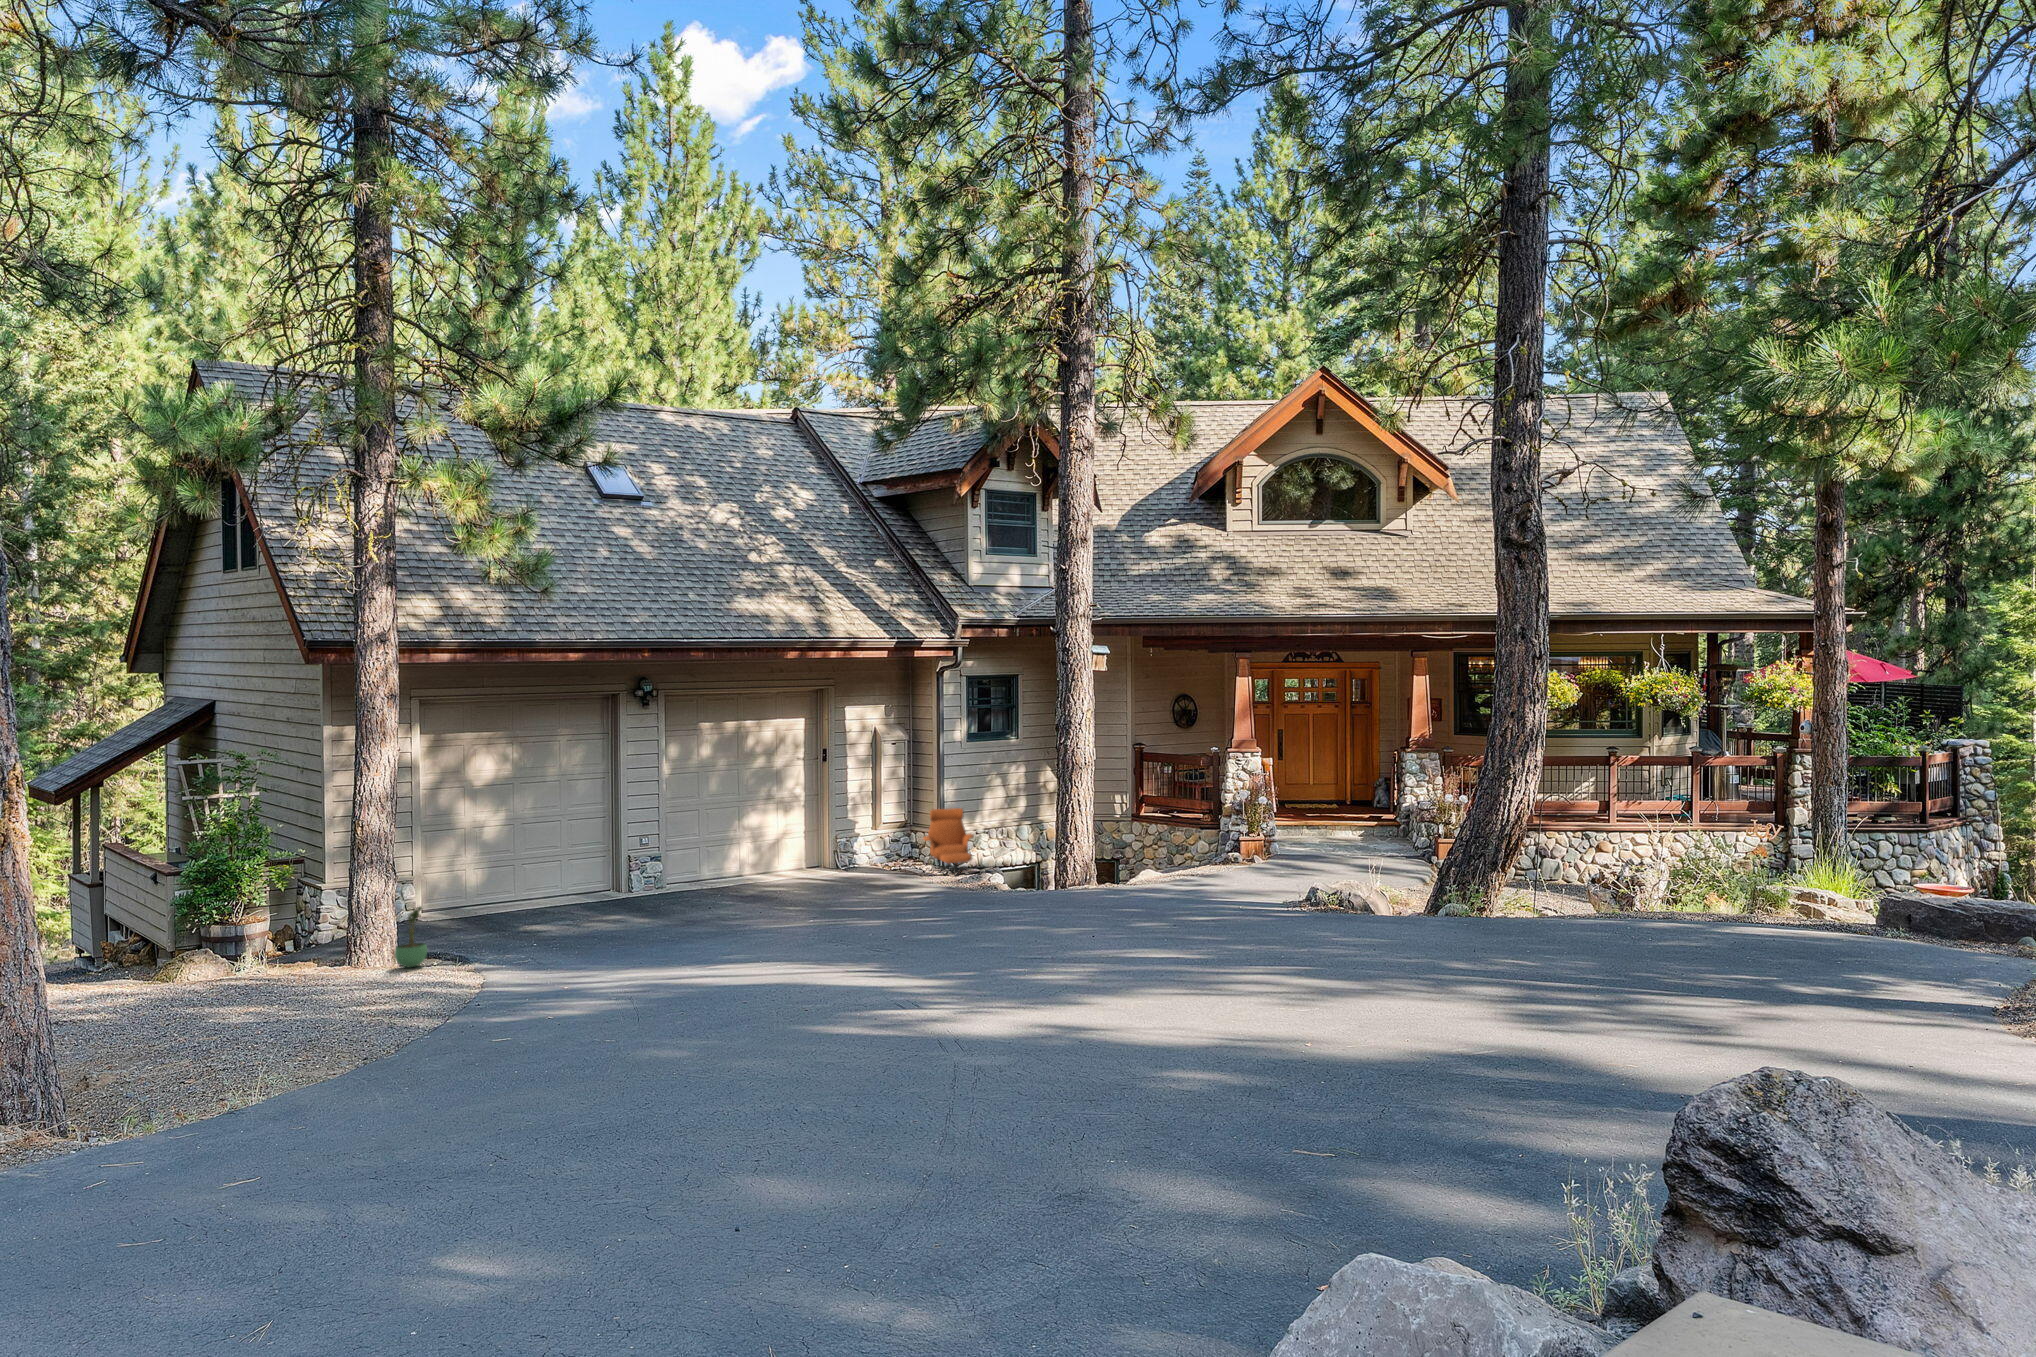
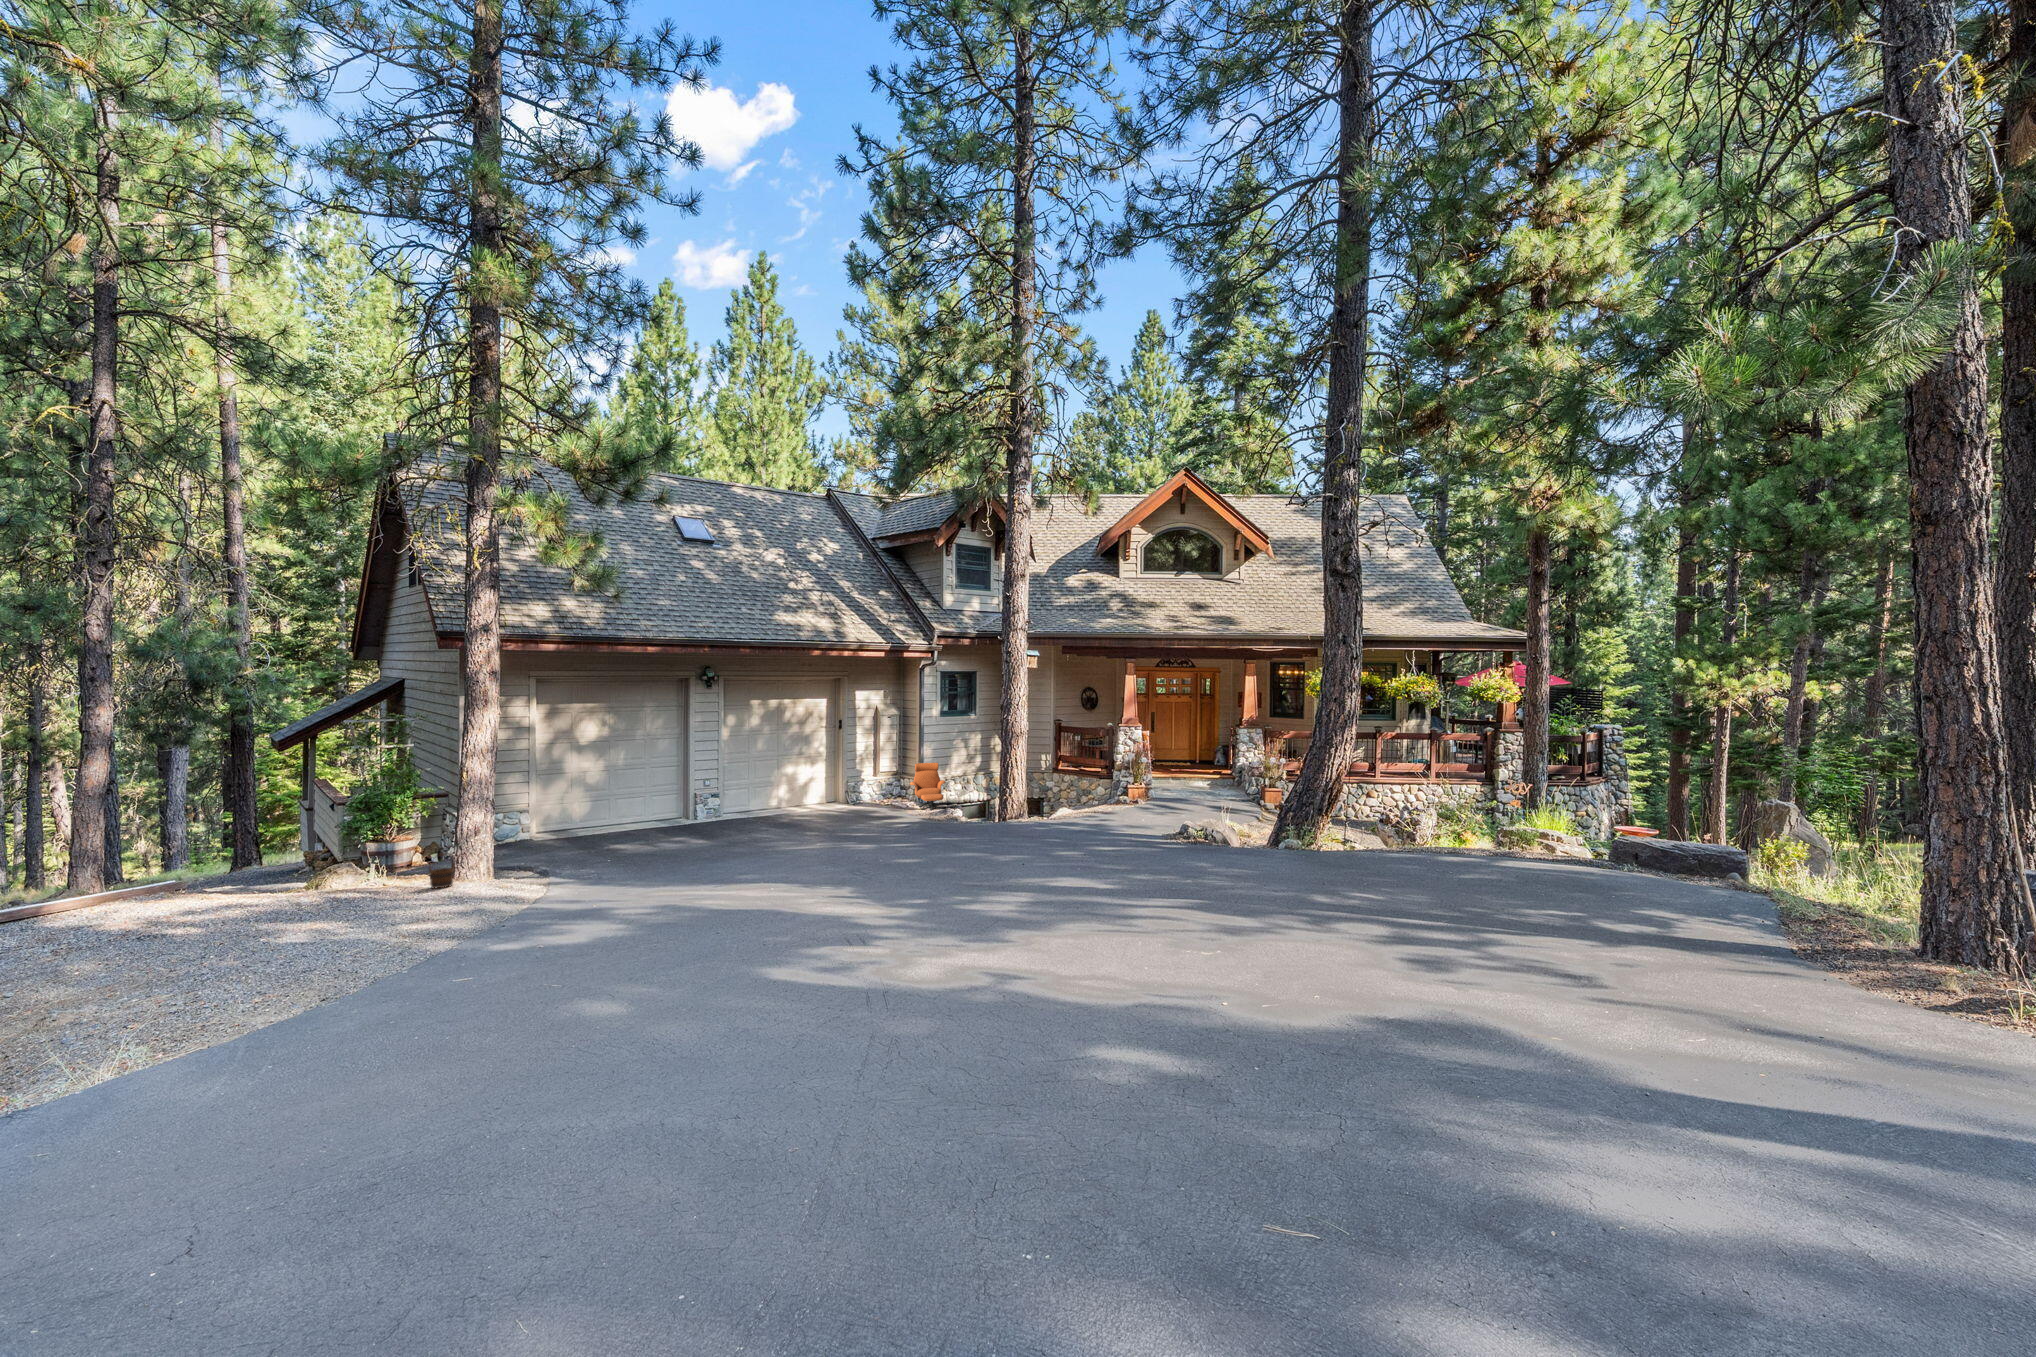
potted plant: present [394,906,427,967] -> none [486,834,514,882]
wooden bucket: none [325,930,357,976] -> present [429,853,455,889]

